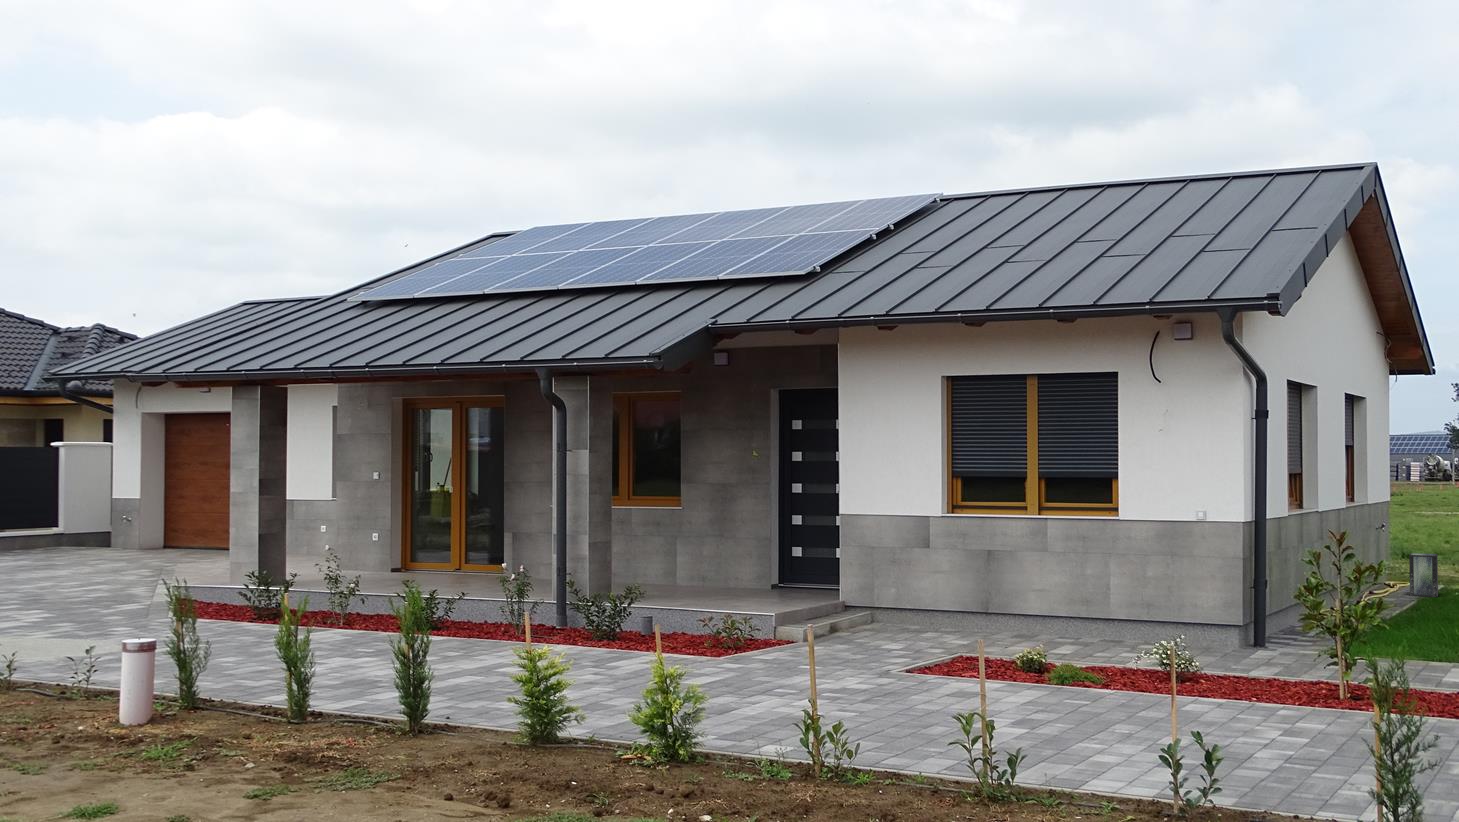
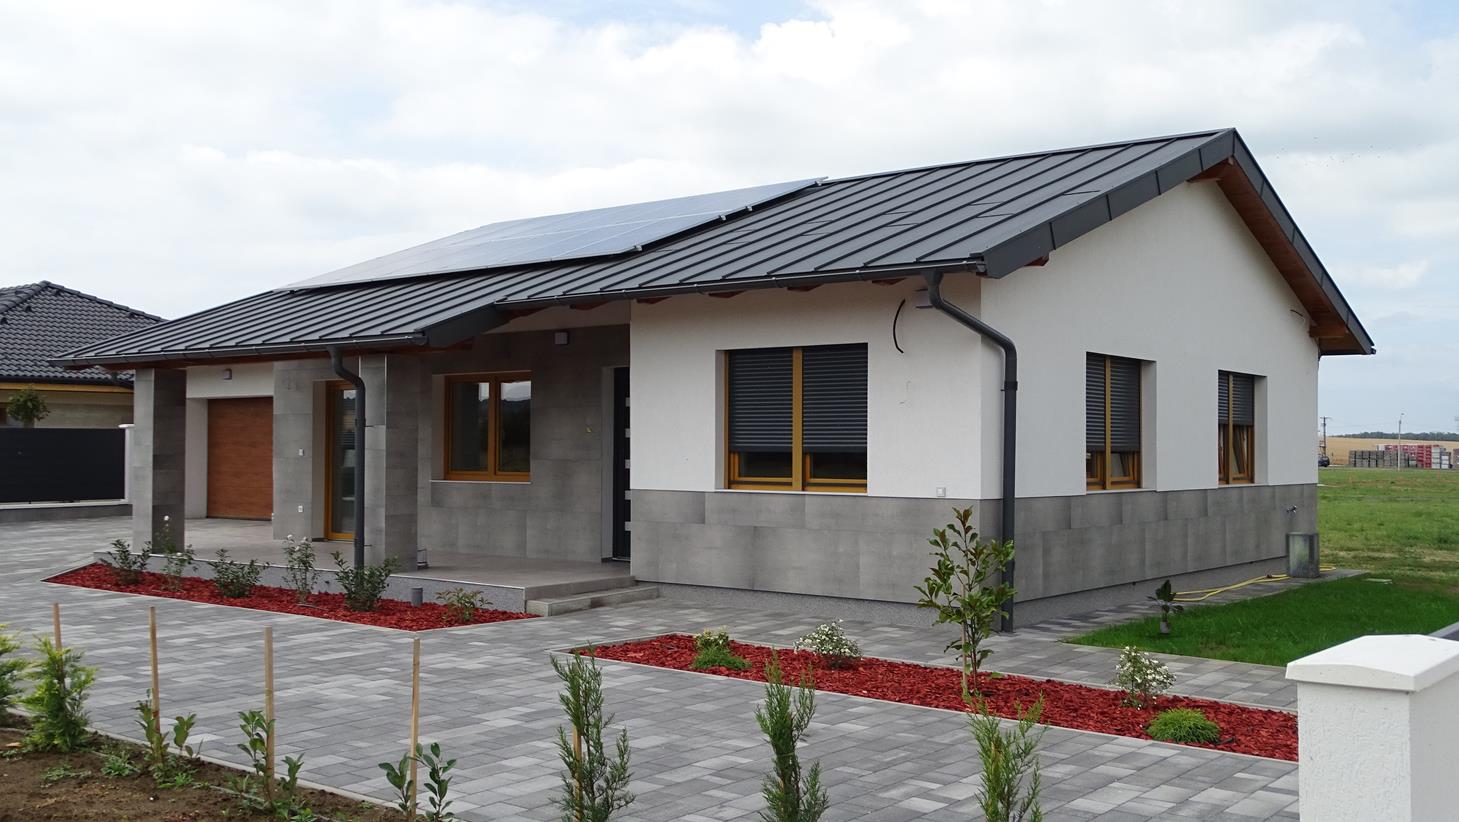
potted plant: none [1391,596,1432,647] -> present [1146,579,1188,633]

